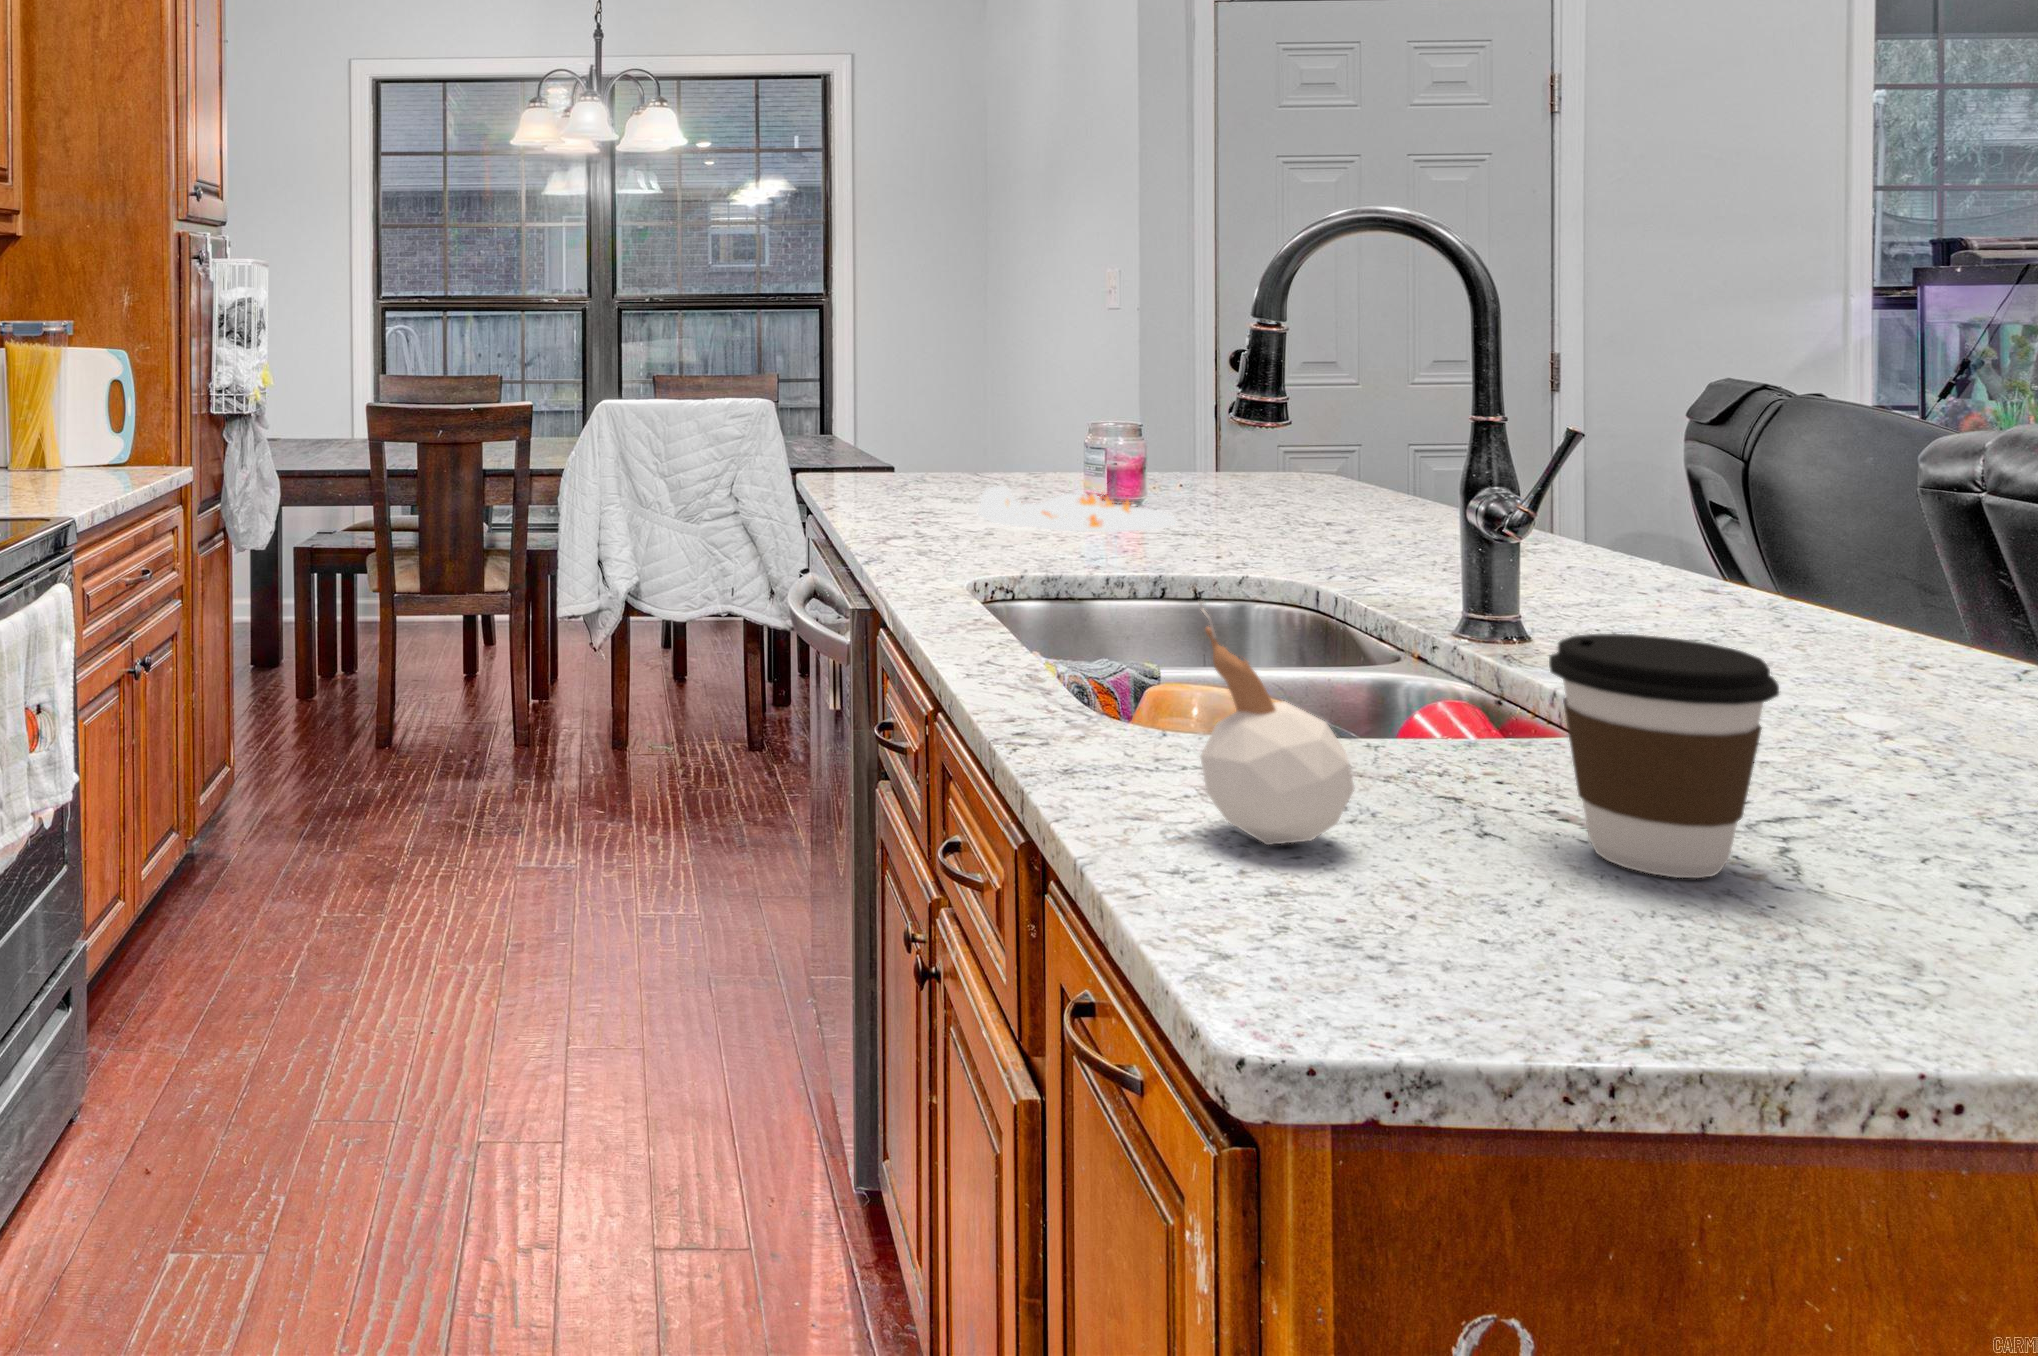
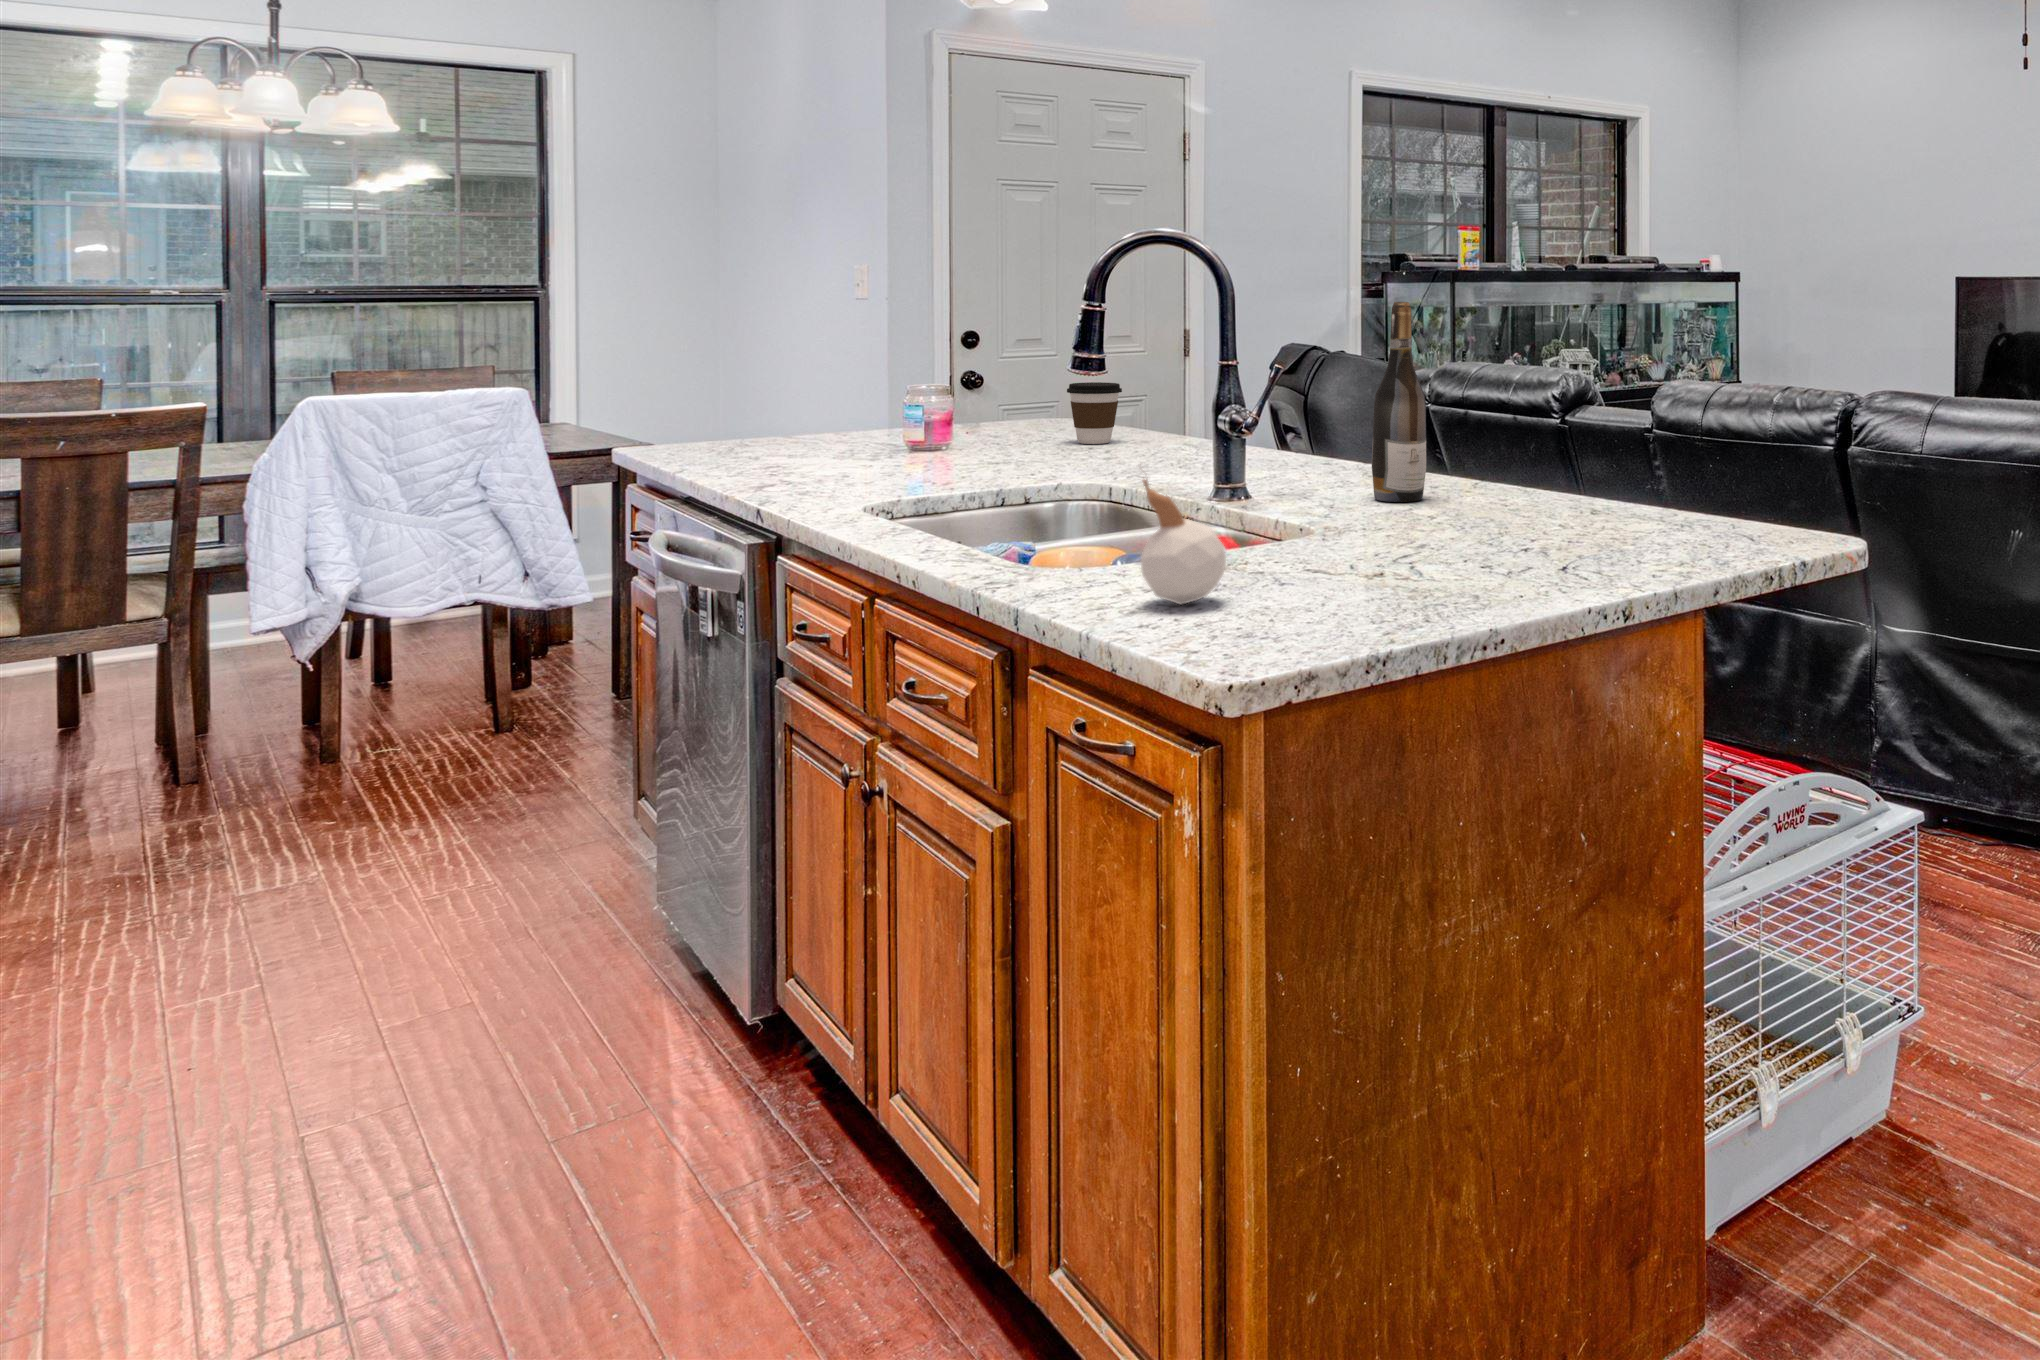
wine bottle: none [1769,325,1895,695] -> present [1372,302,1426,502]
plate: present [977,482,1176,532] -> none [823,419,990,465]
coffee cup: present [1549,634,1779,878] -> present [1067,382,1122,444]

